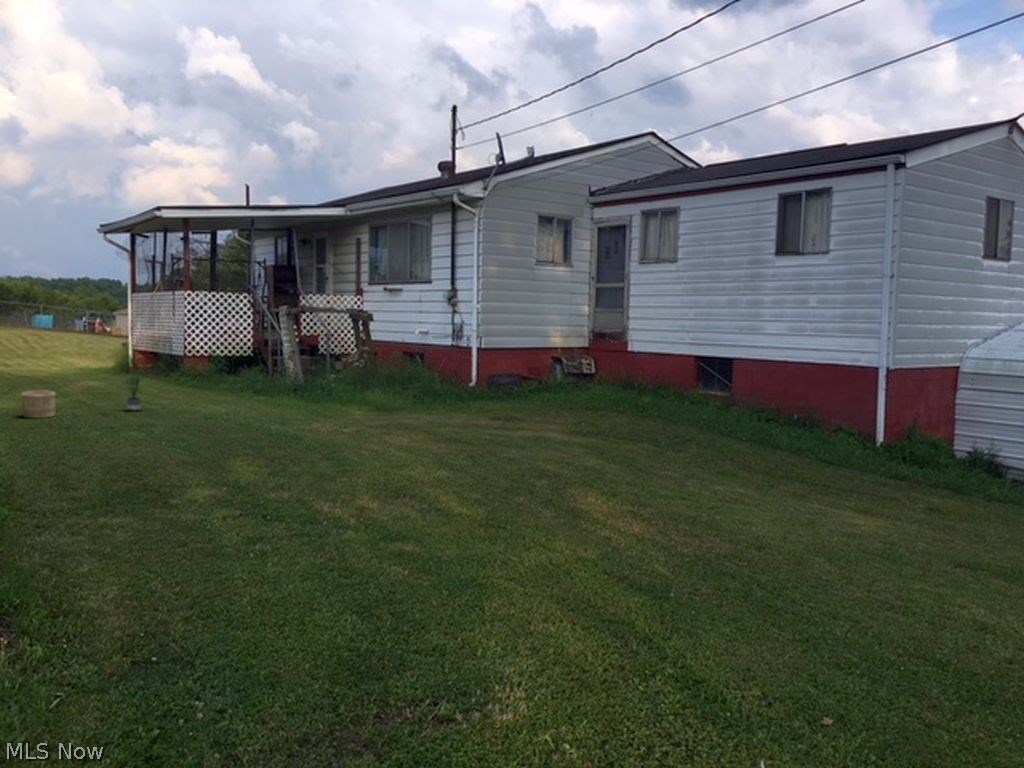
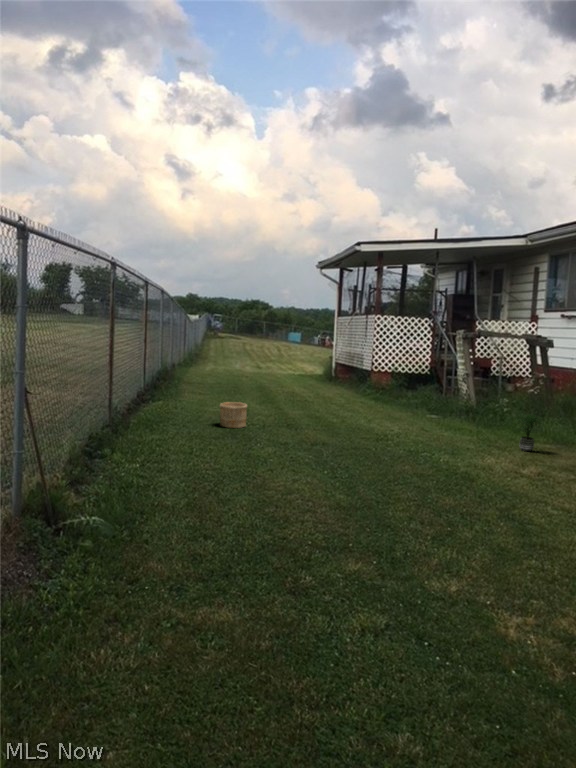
potted plant: present [122,375,146,411] -> present [515,415,539,452]

